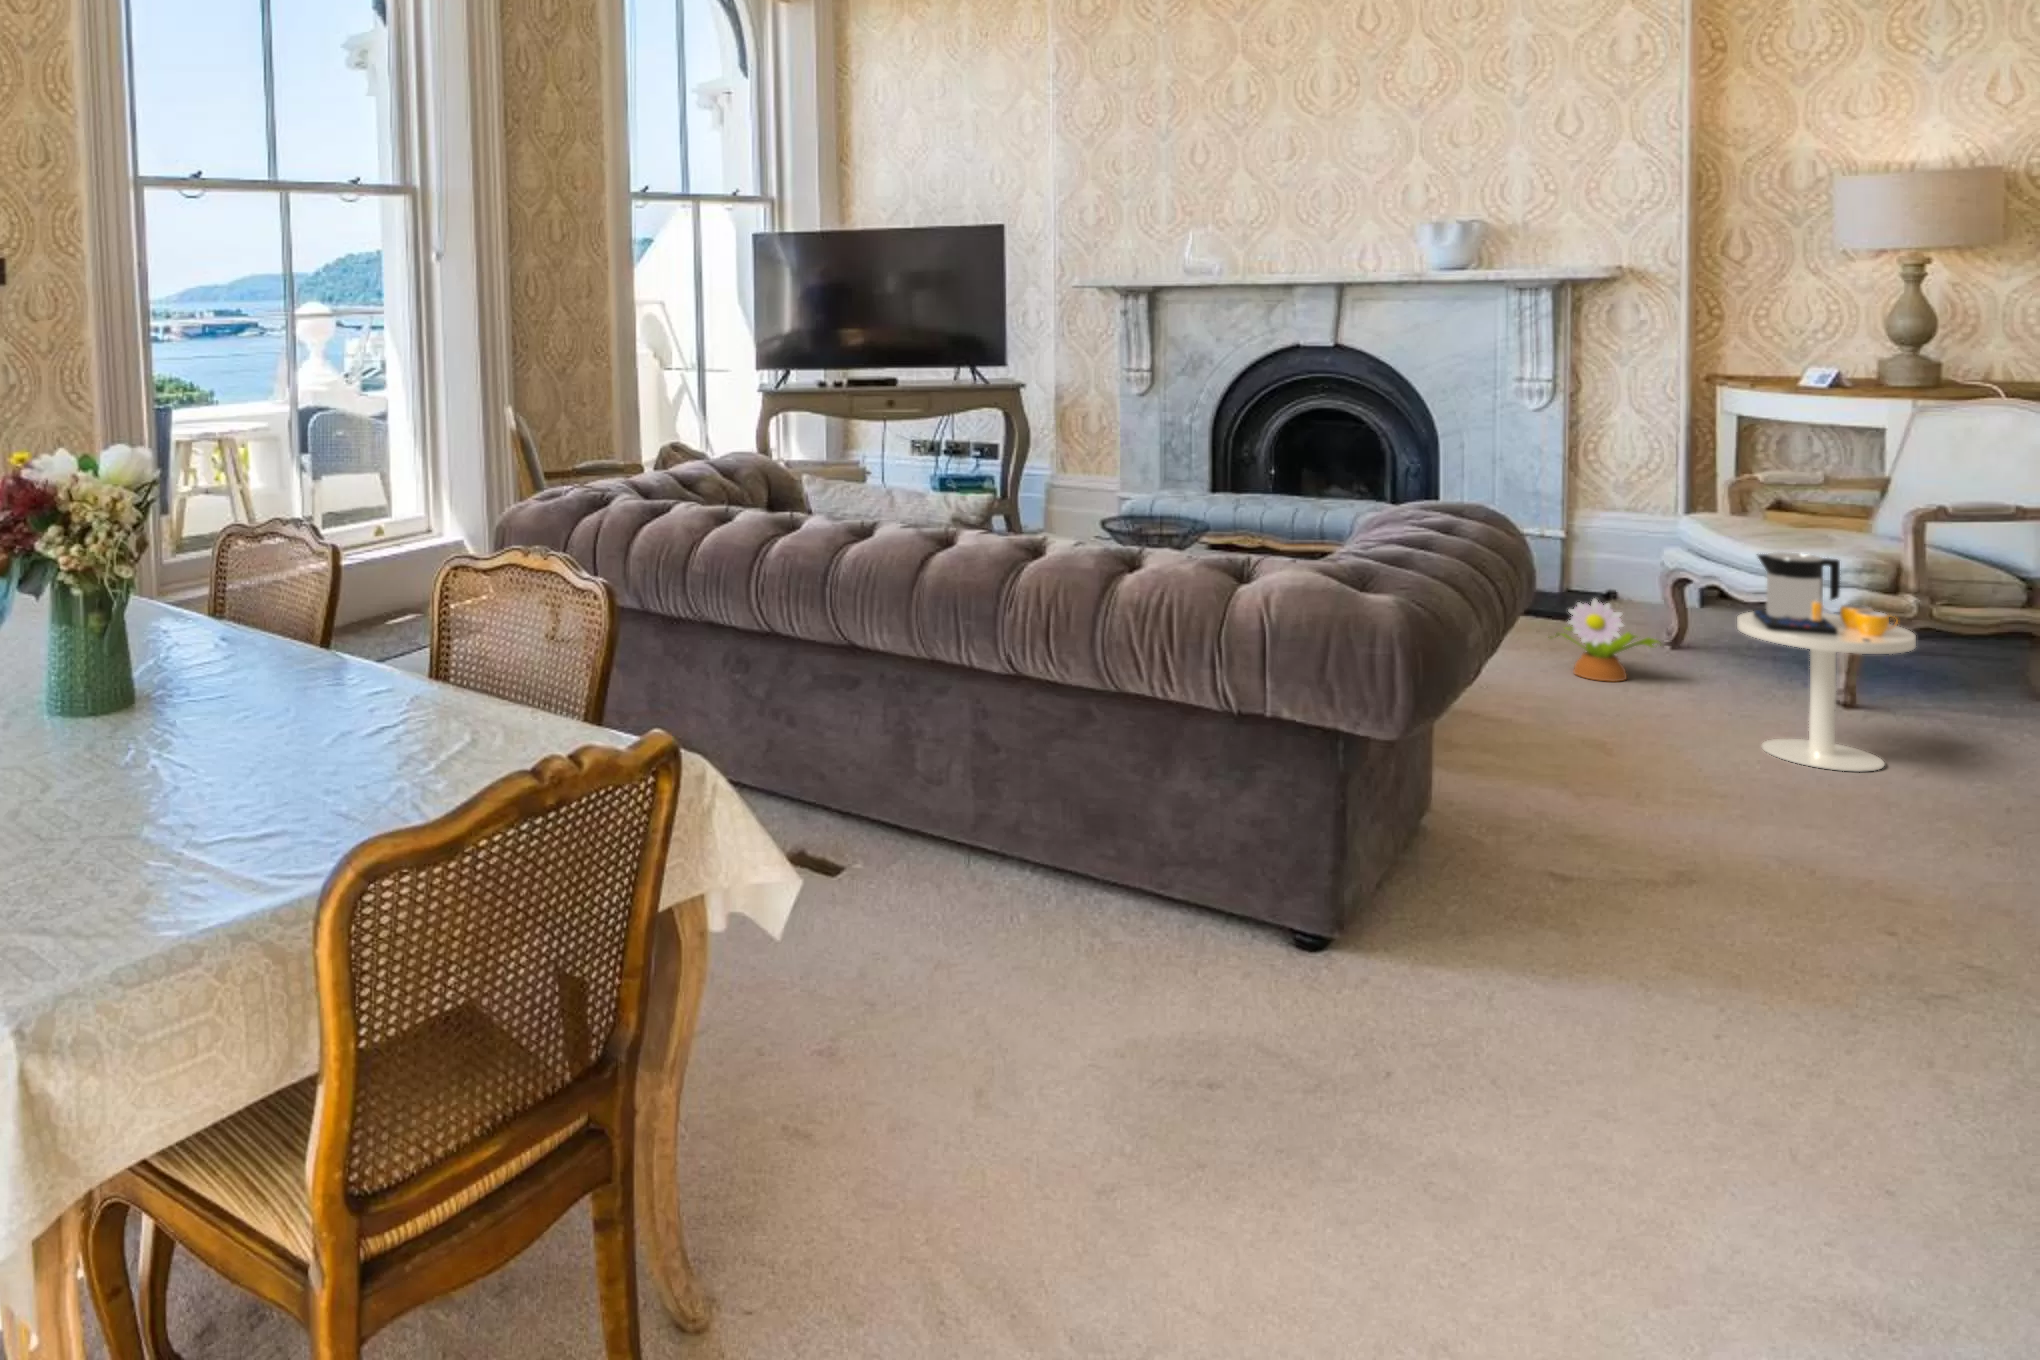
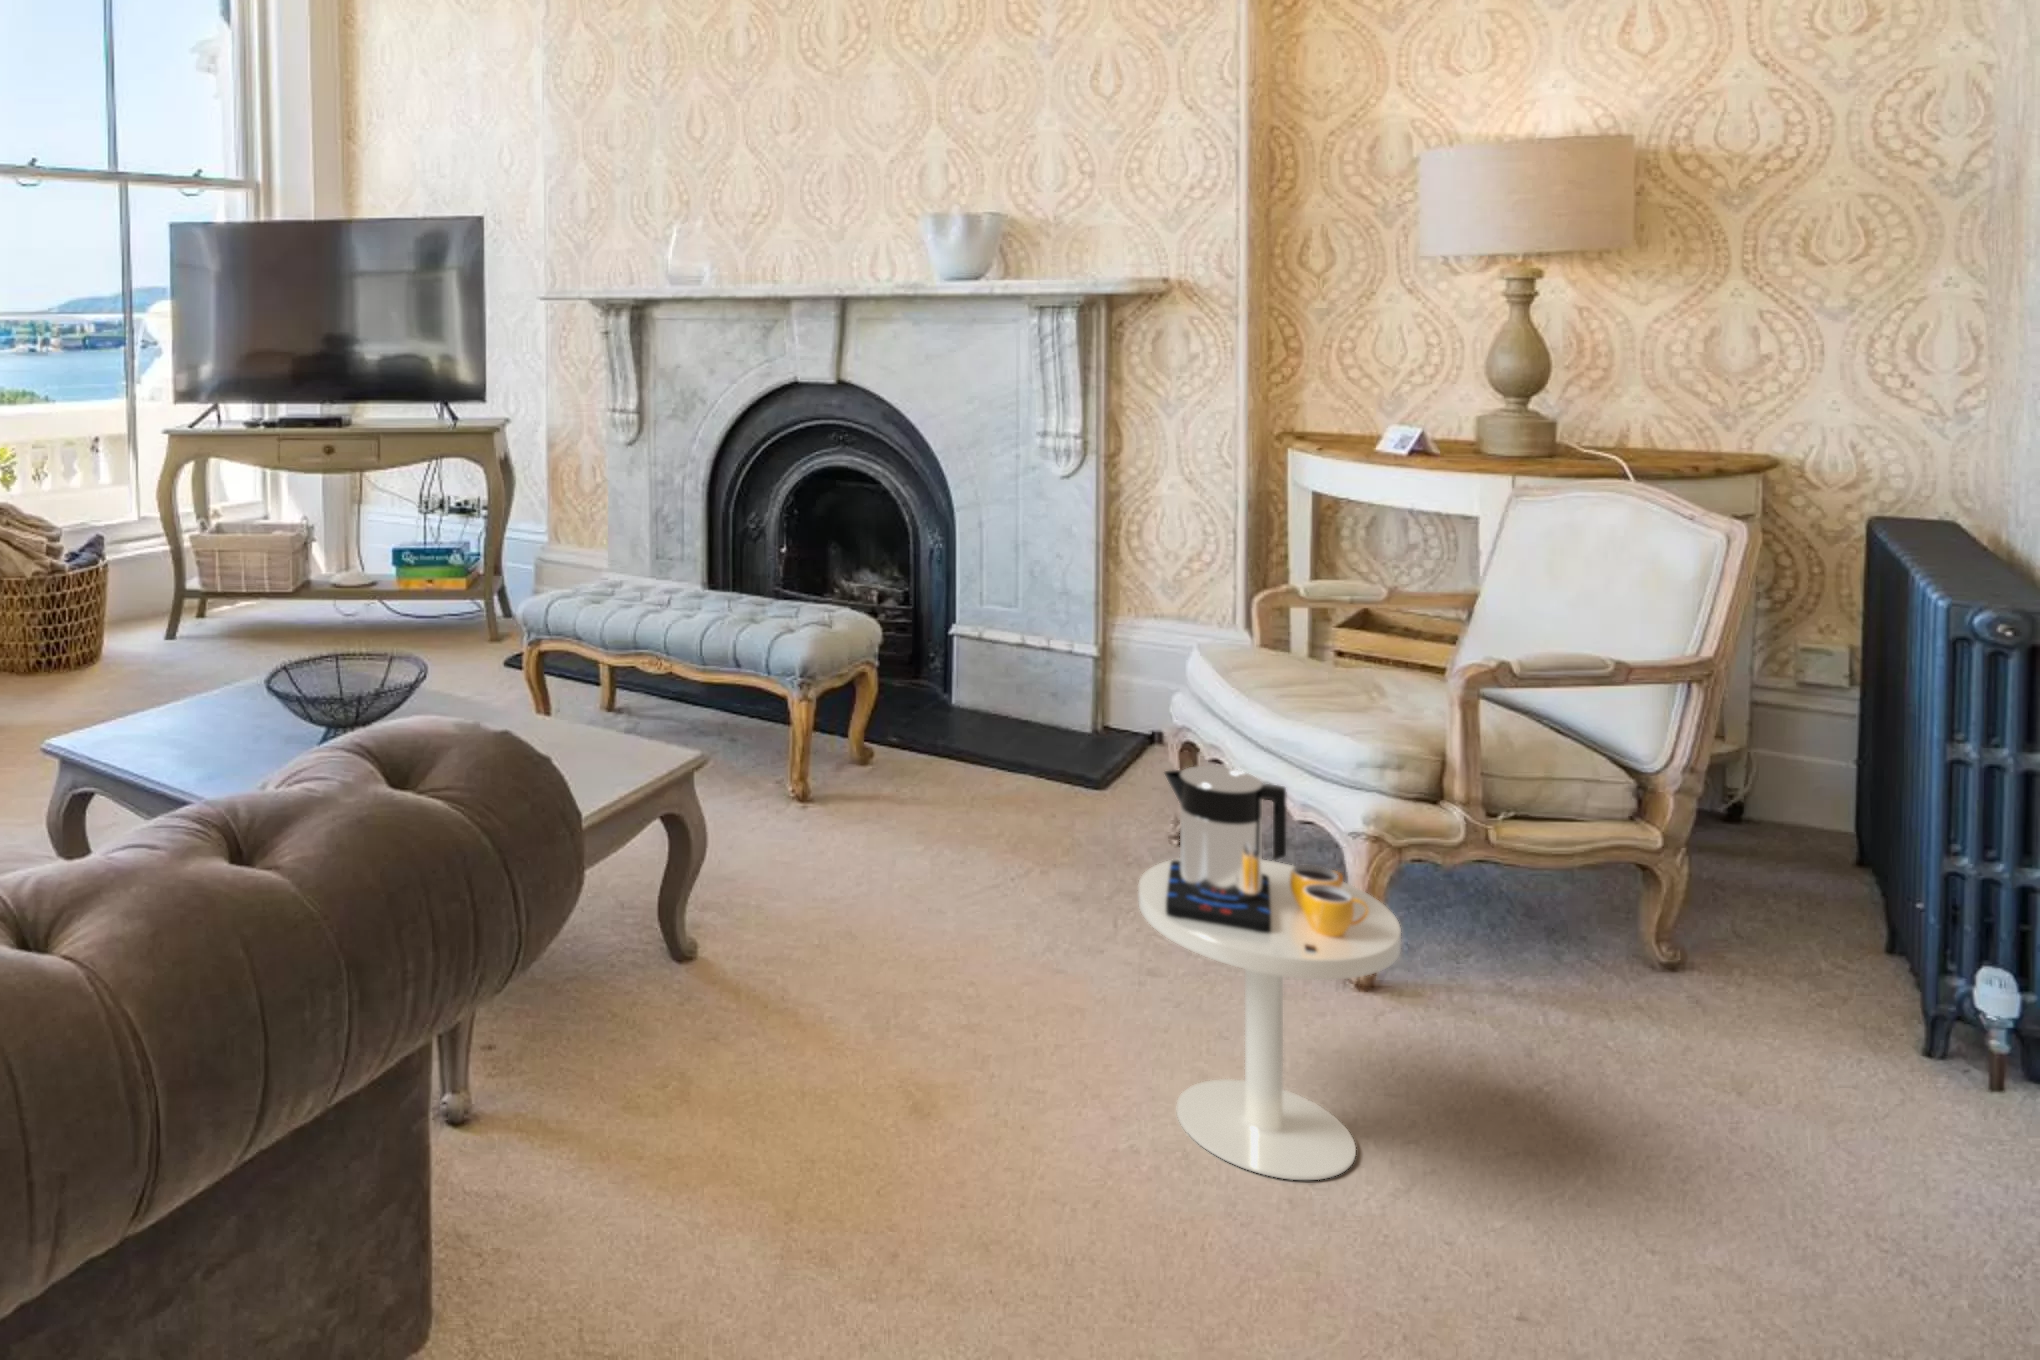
decorative plant: present [1548,599,1661,682] -> none [967,792,1120,922]

